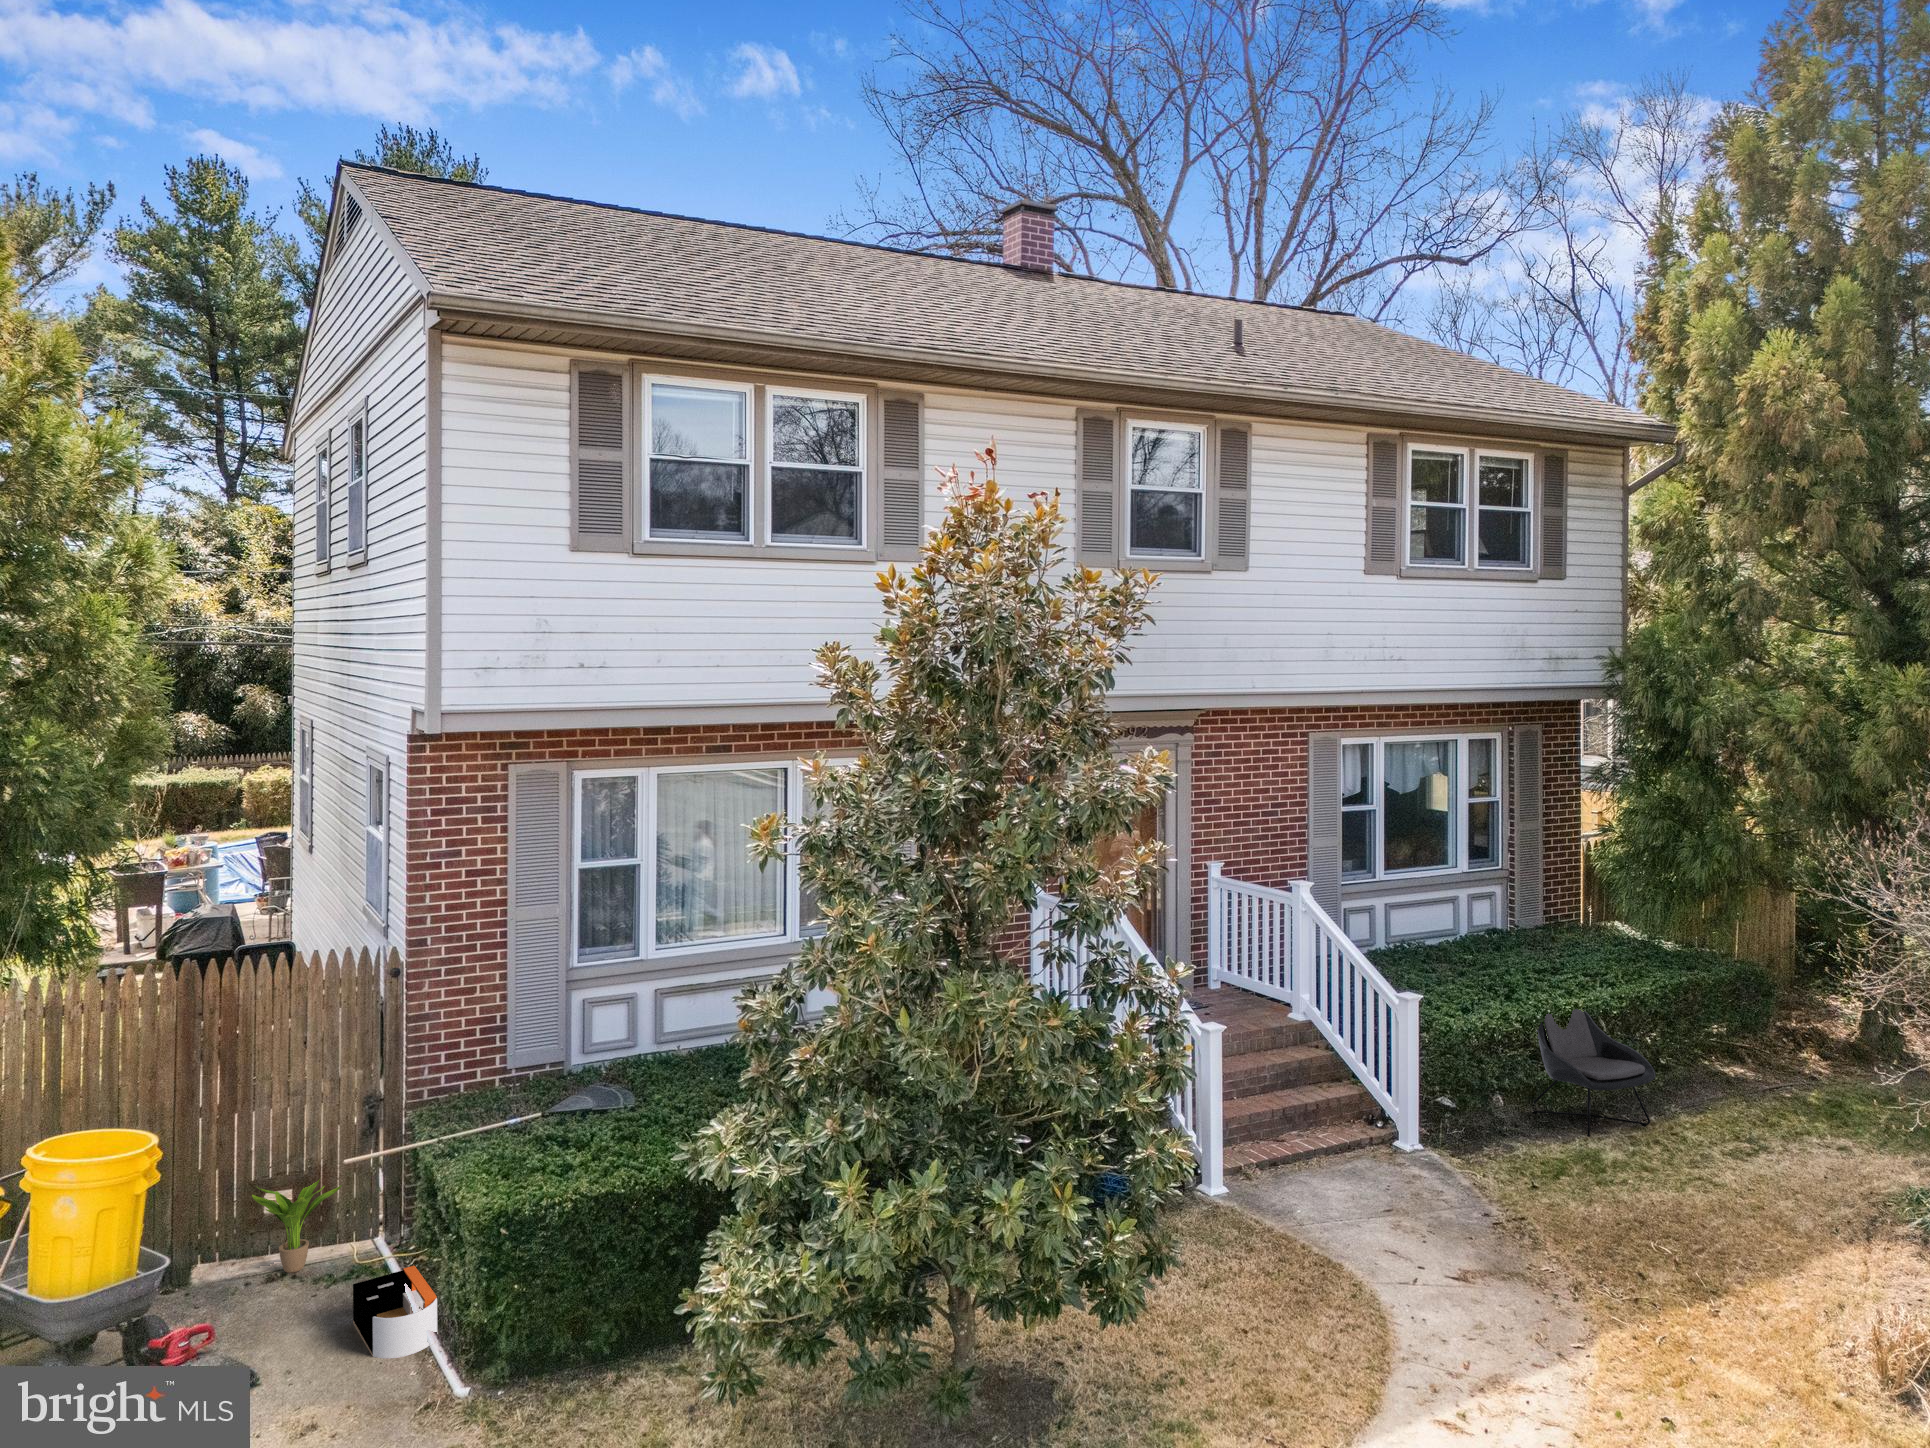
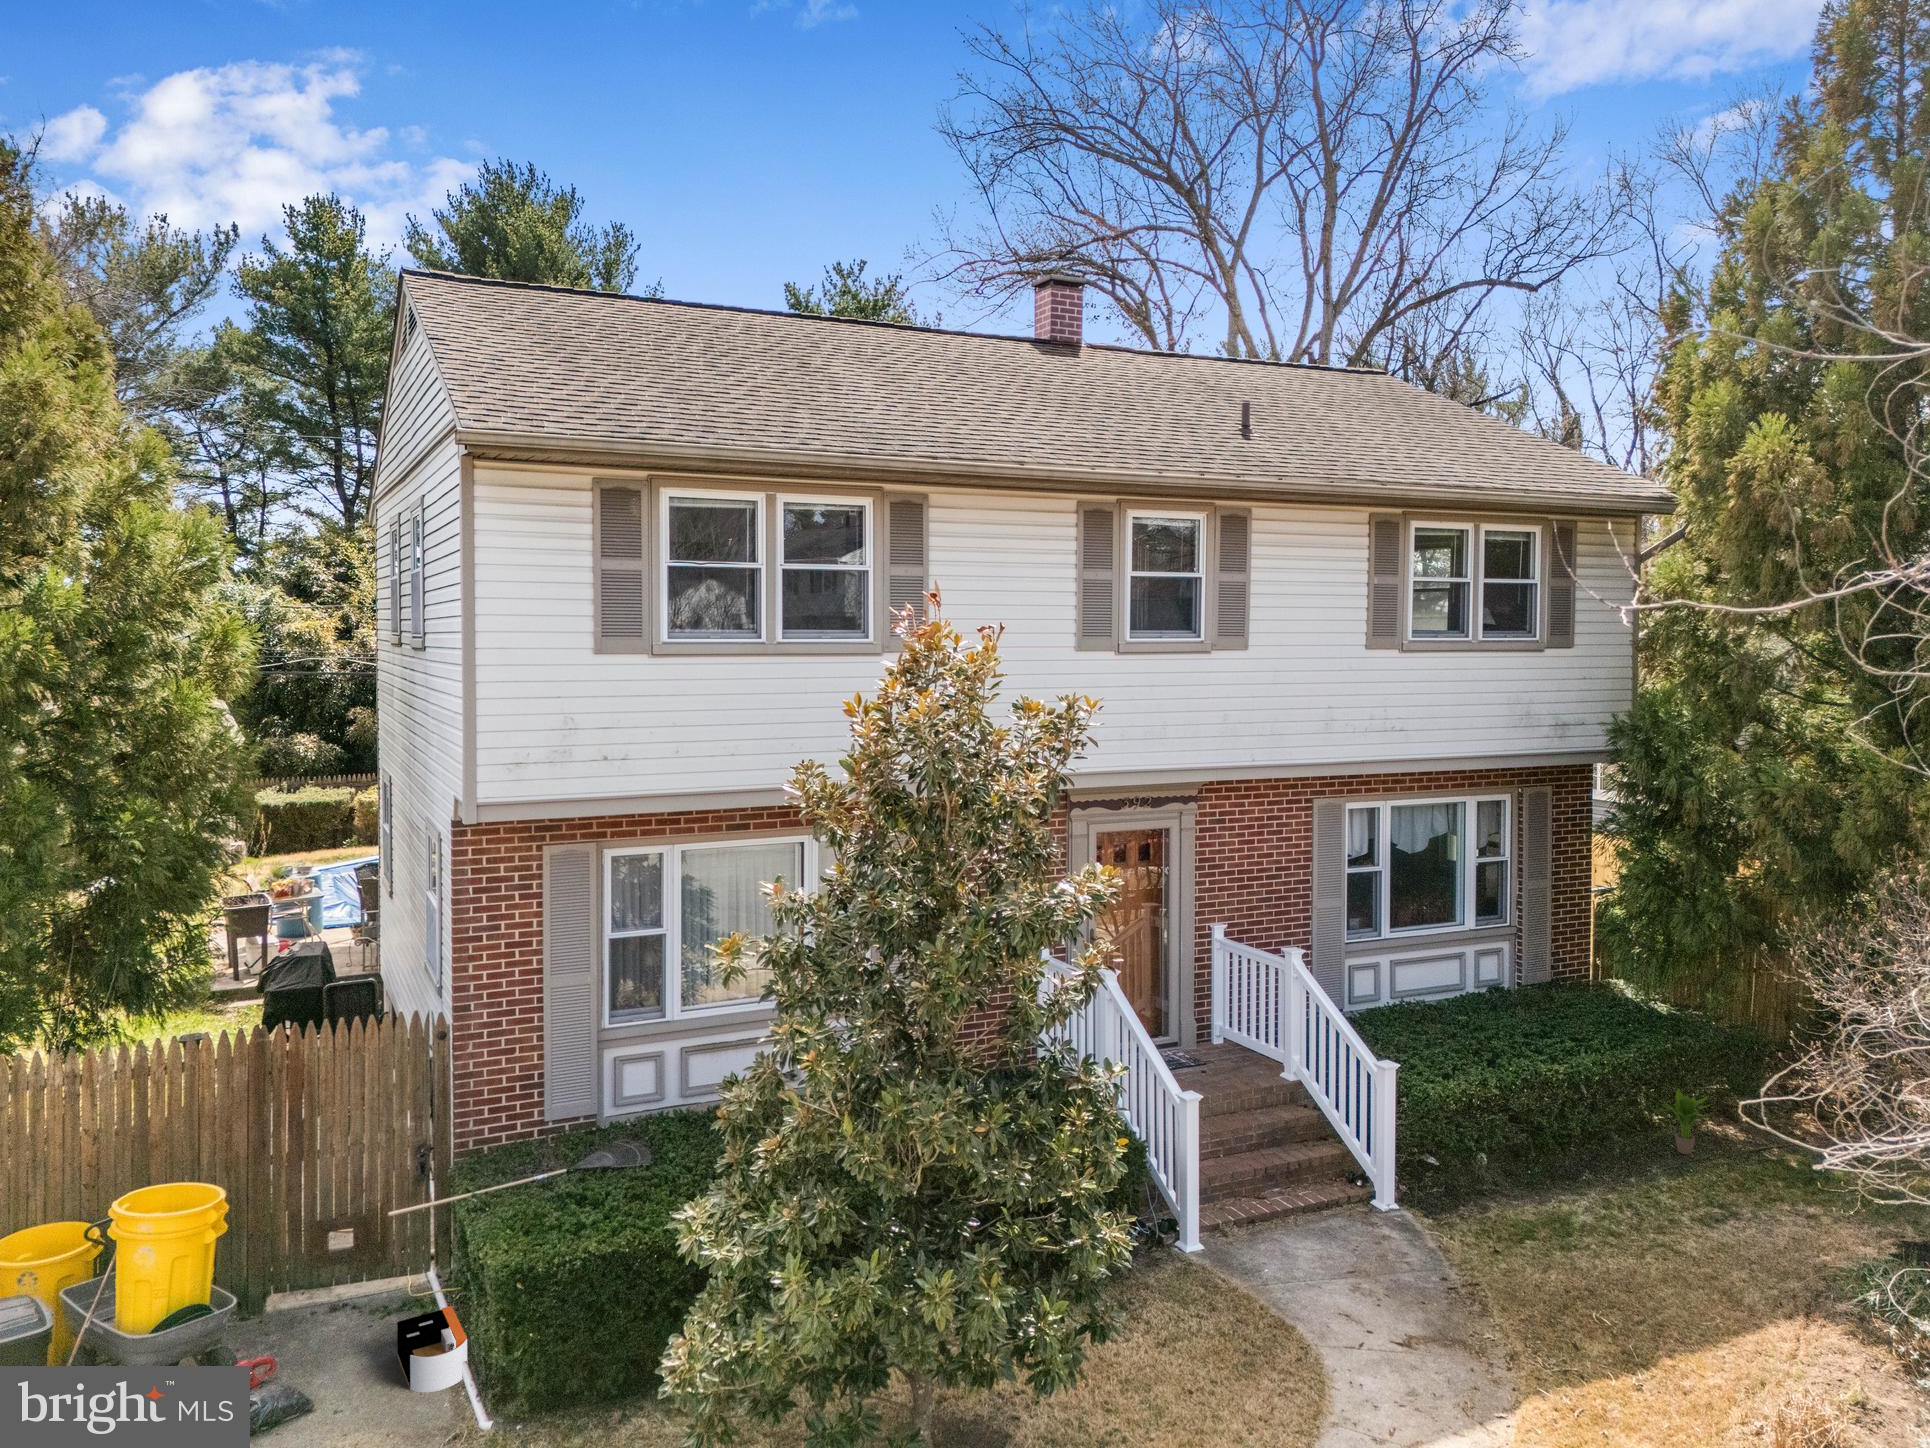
lounge chair: present [1532,1009,1656,1137] -> none [1511,1074,1633,1207]
potted plant: present [252,1179,342,1273] -> present [1662,1089,1711,1155]

